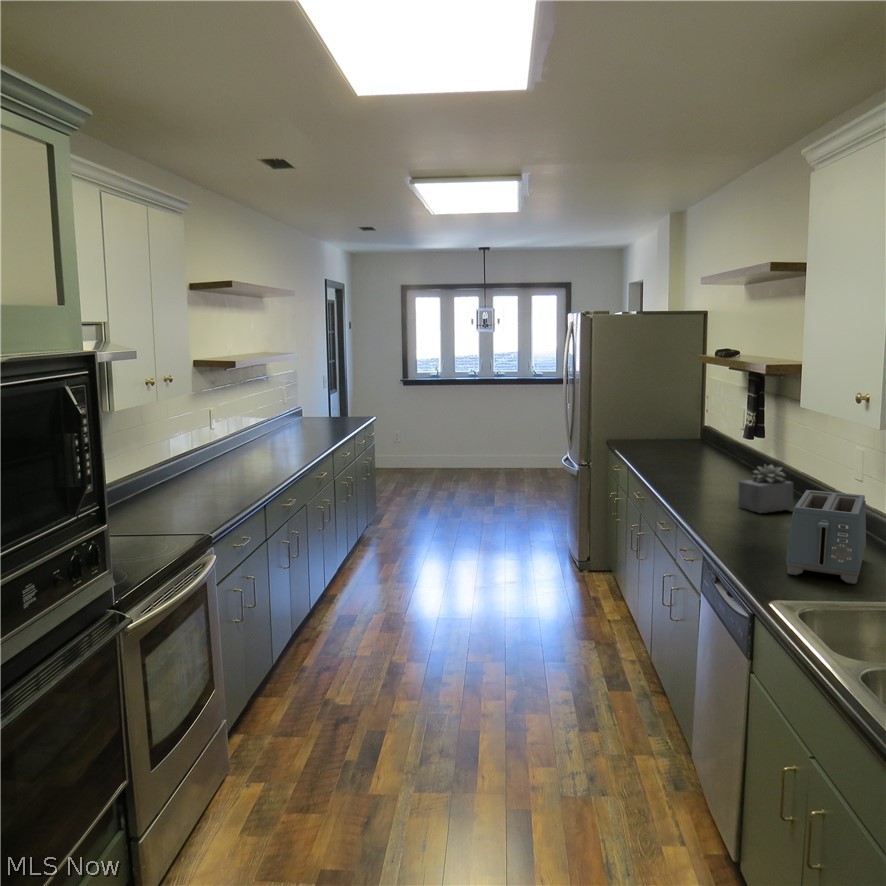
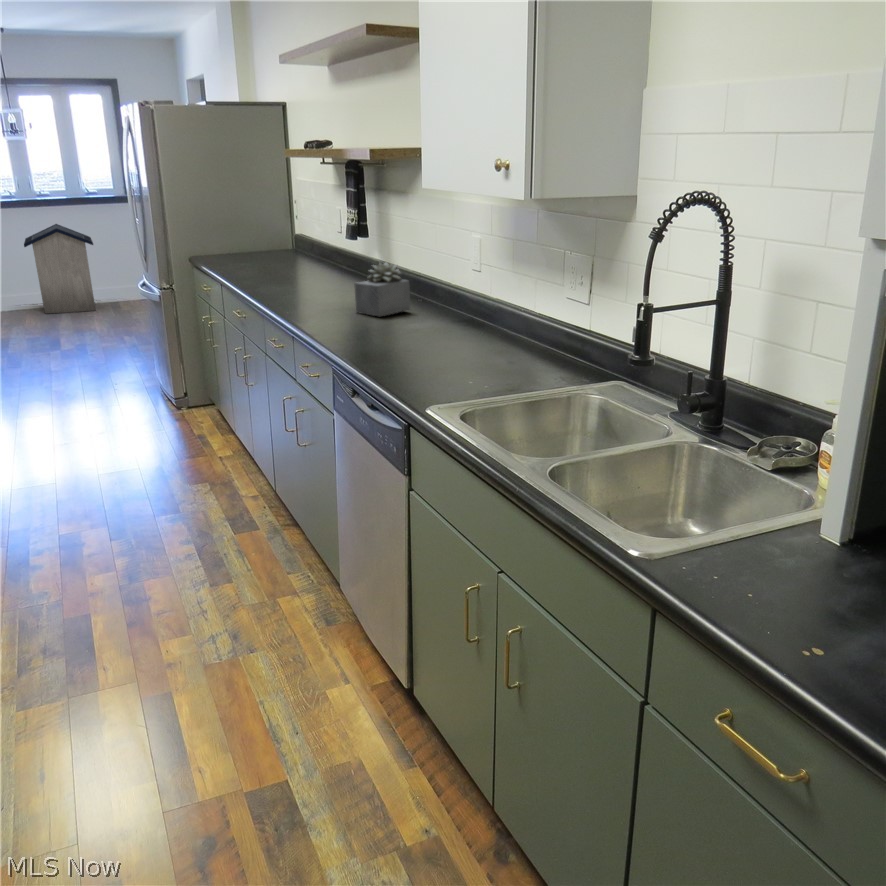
trash can: none [484,405,535,477] -> present [24,224,95,314]
toaster: present [786,490,866,584] -> none [429,281,502,377]

